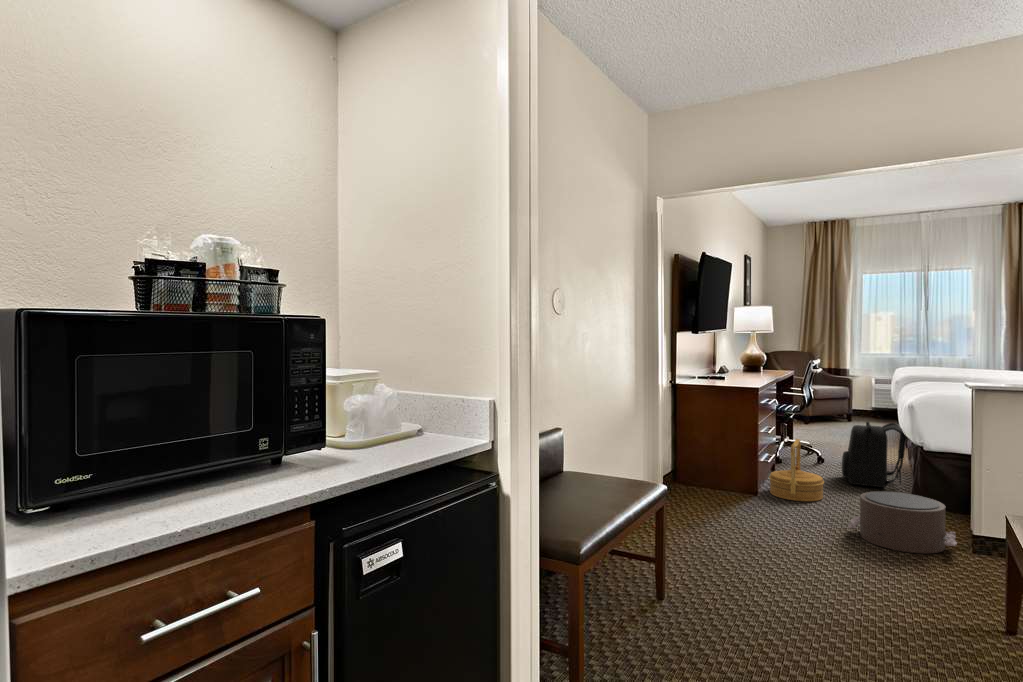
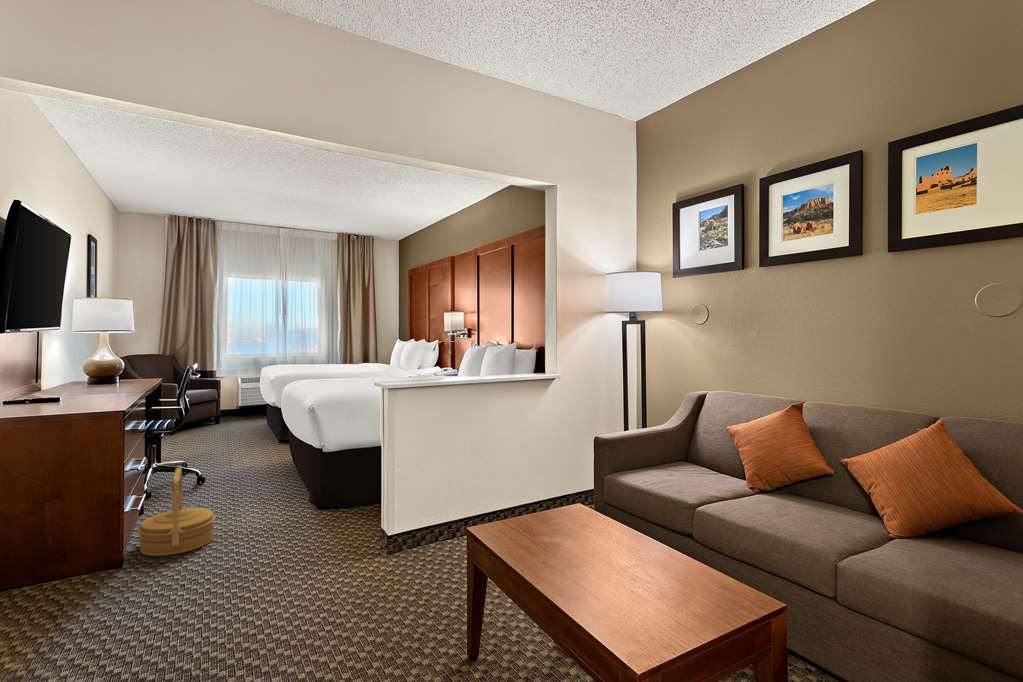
backpack: present [842,422,906,487] -> none [228,428,296,505]
pouf: present [848,491,957,553] -> none [258,510,371,589]

